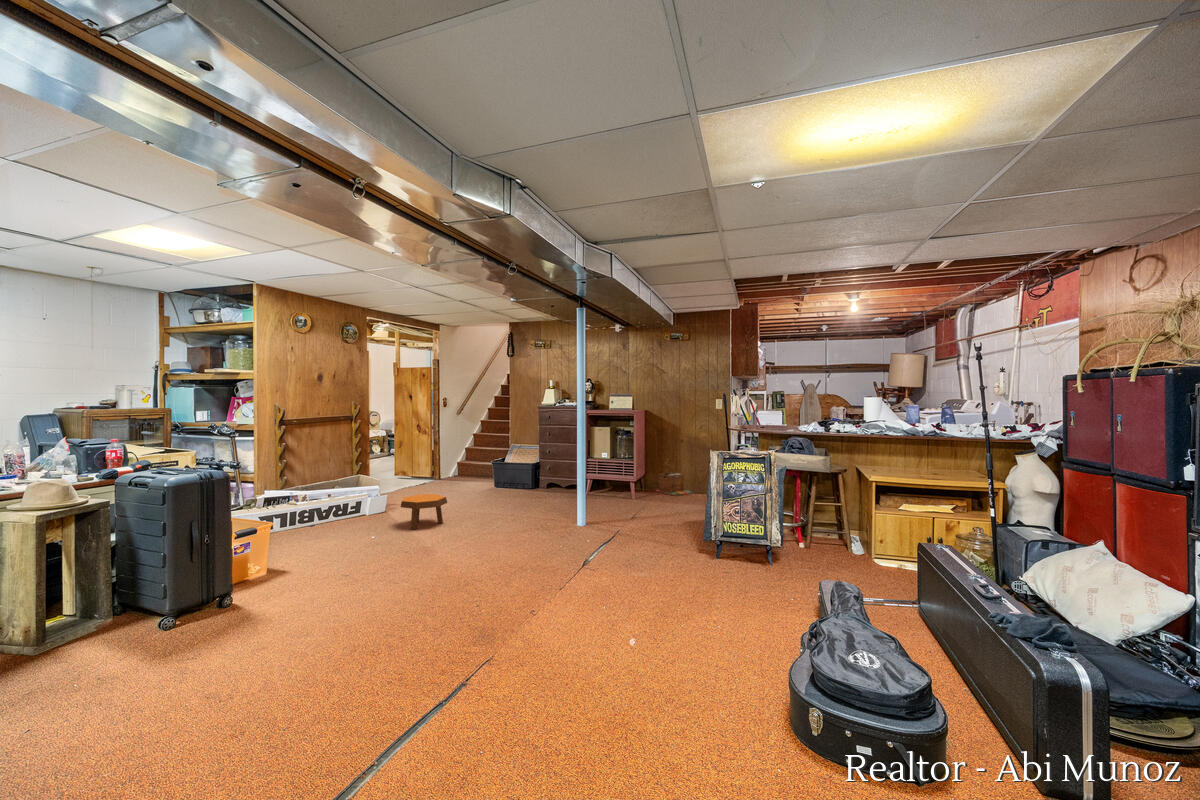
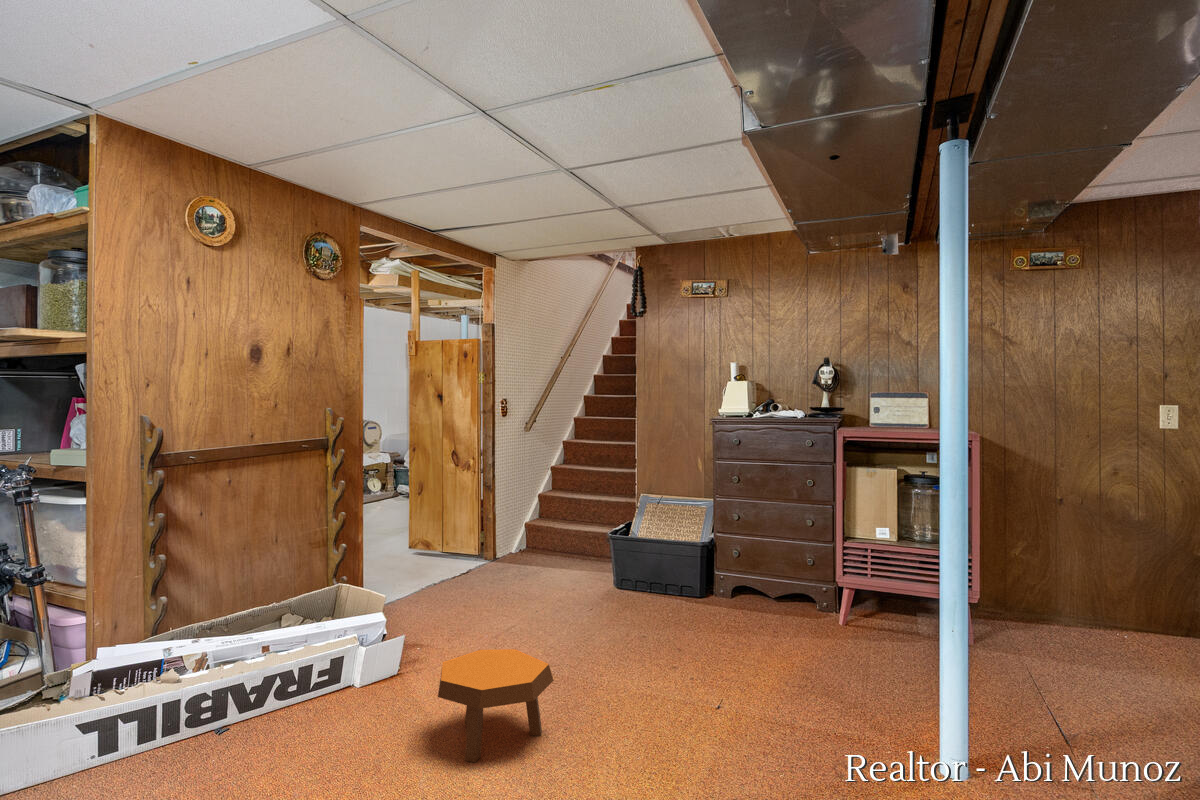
laundry basket: present [656,473,693,496] -> none [996,575,1097,640]

